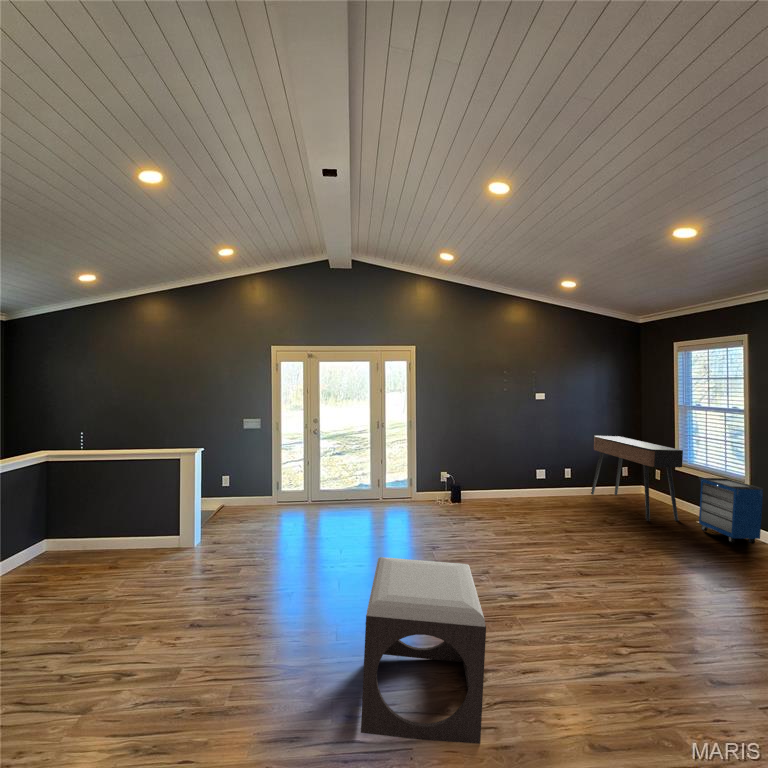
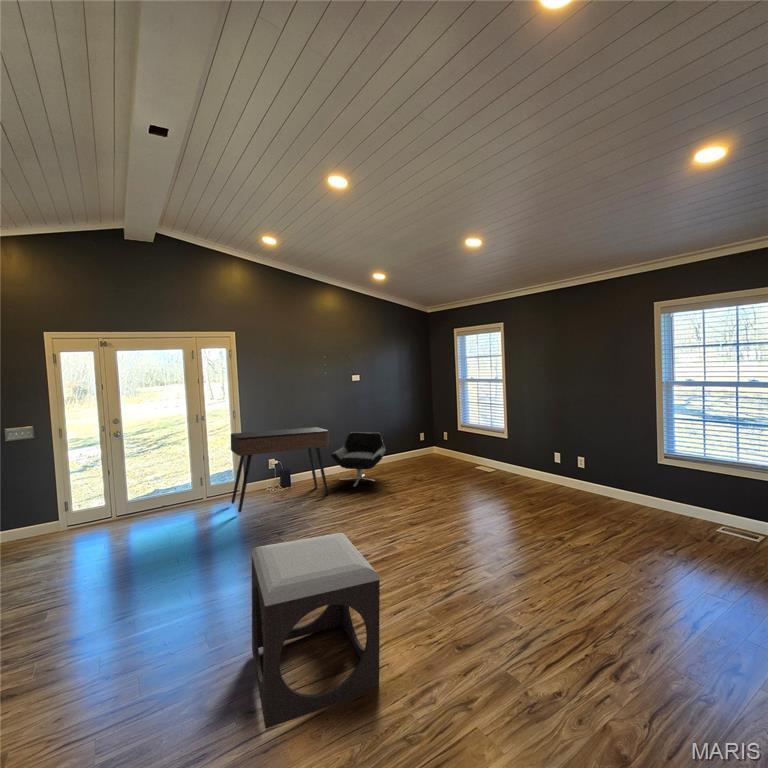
console table: present [591,436,683,521] -> present [231,427,329,512]
lounge chair: none [502,455,569,516] -> present [331,432,386,486]
cabinet: present [699,478,763,544] -> none [476,431,514,478]

